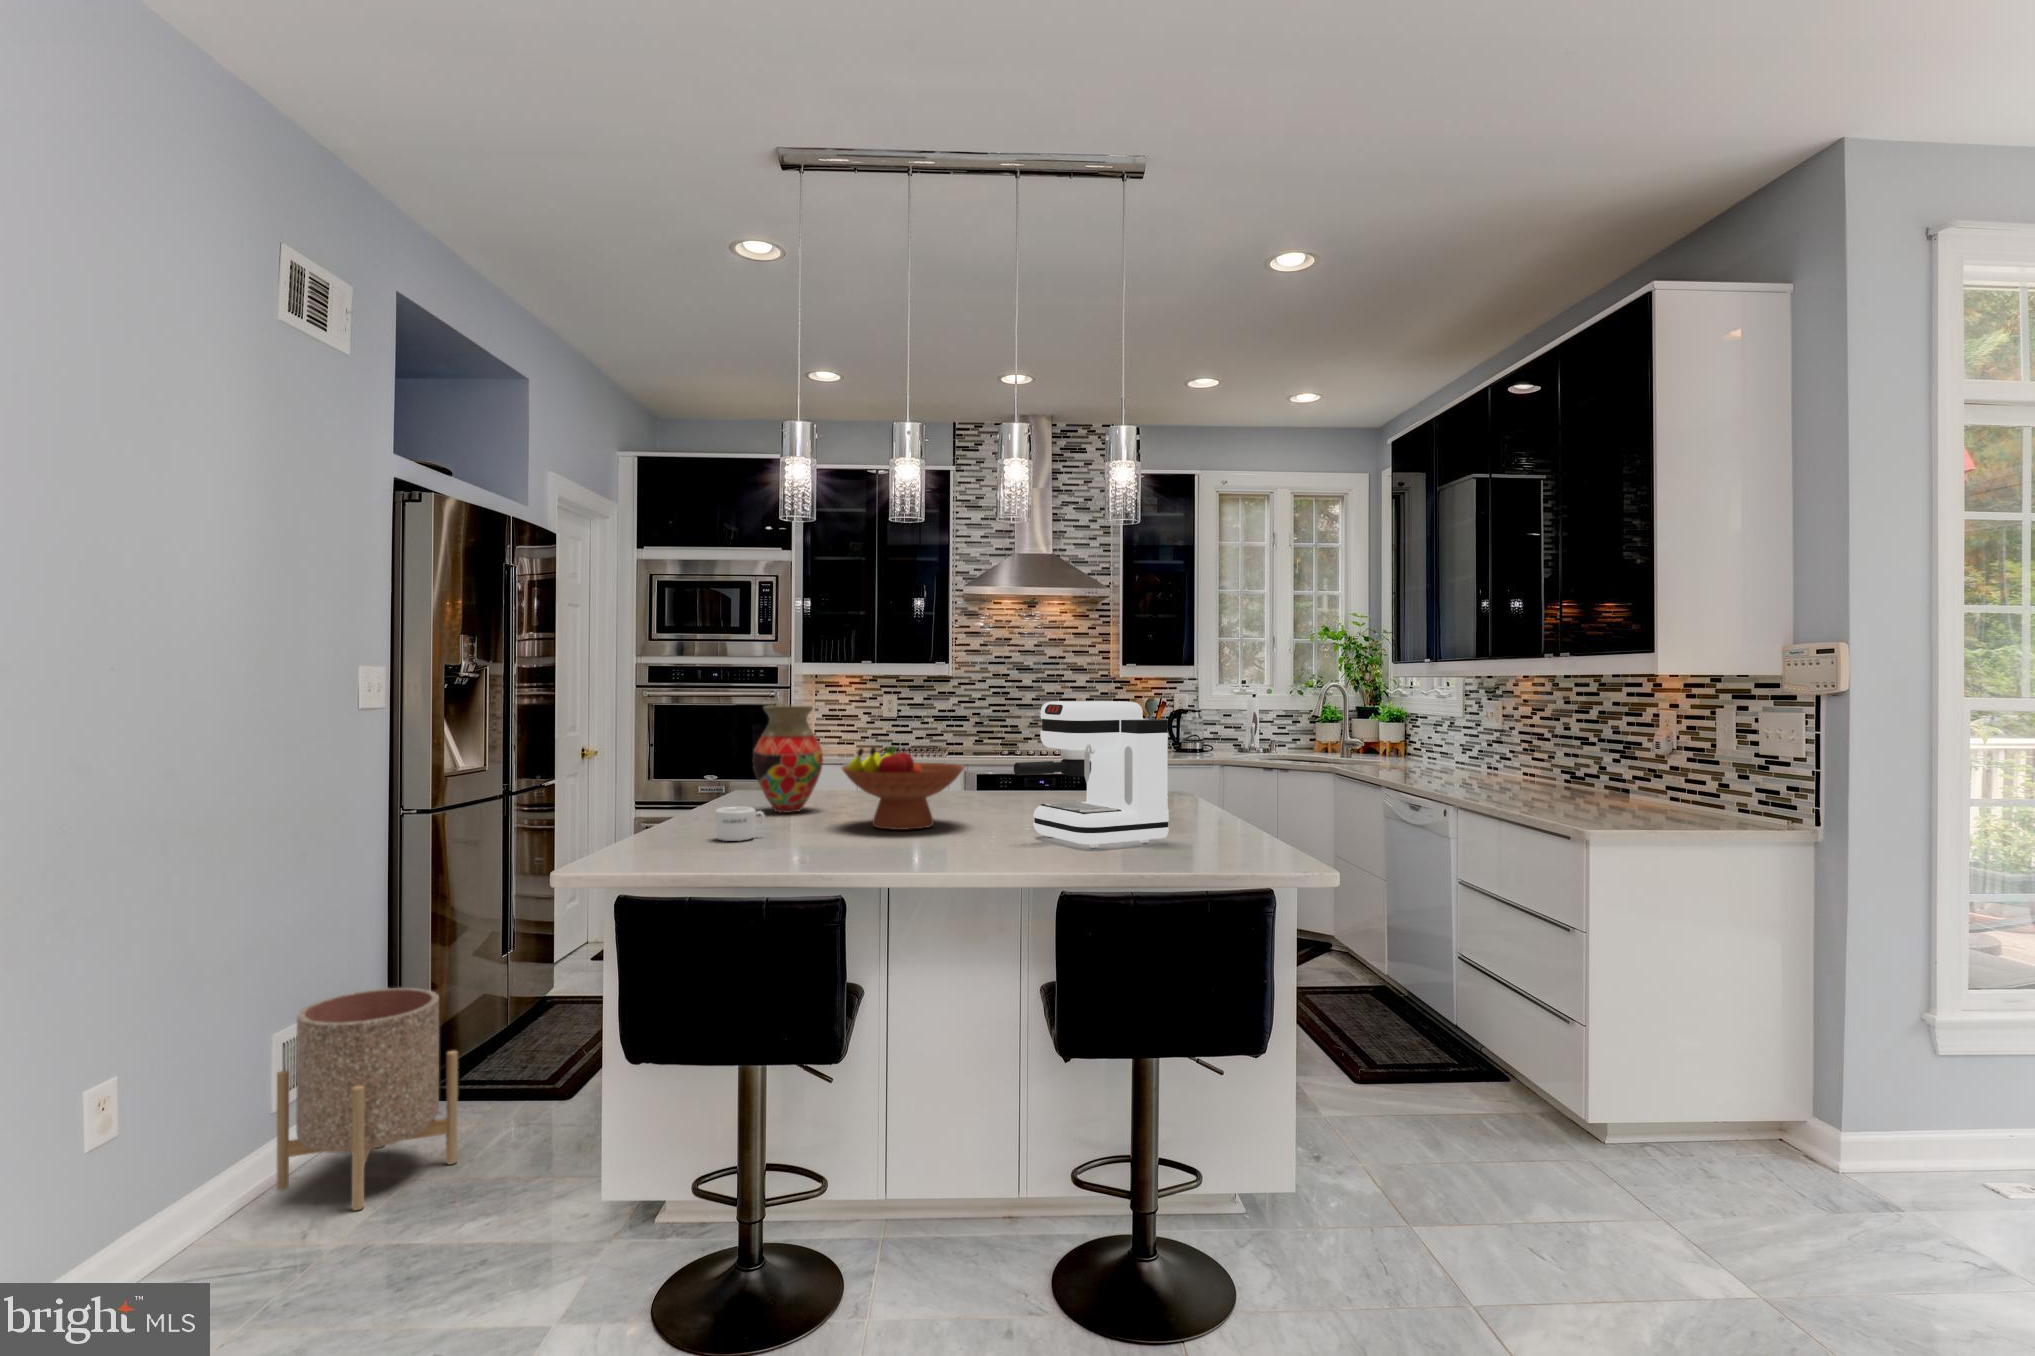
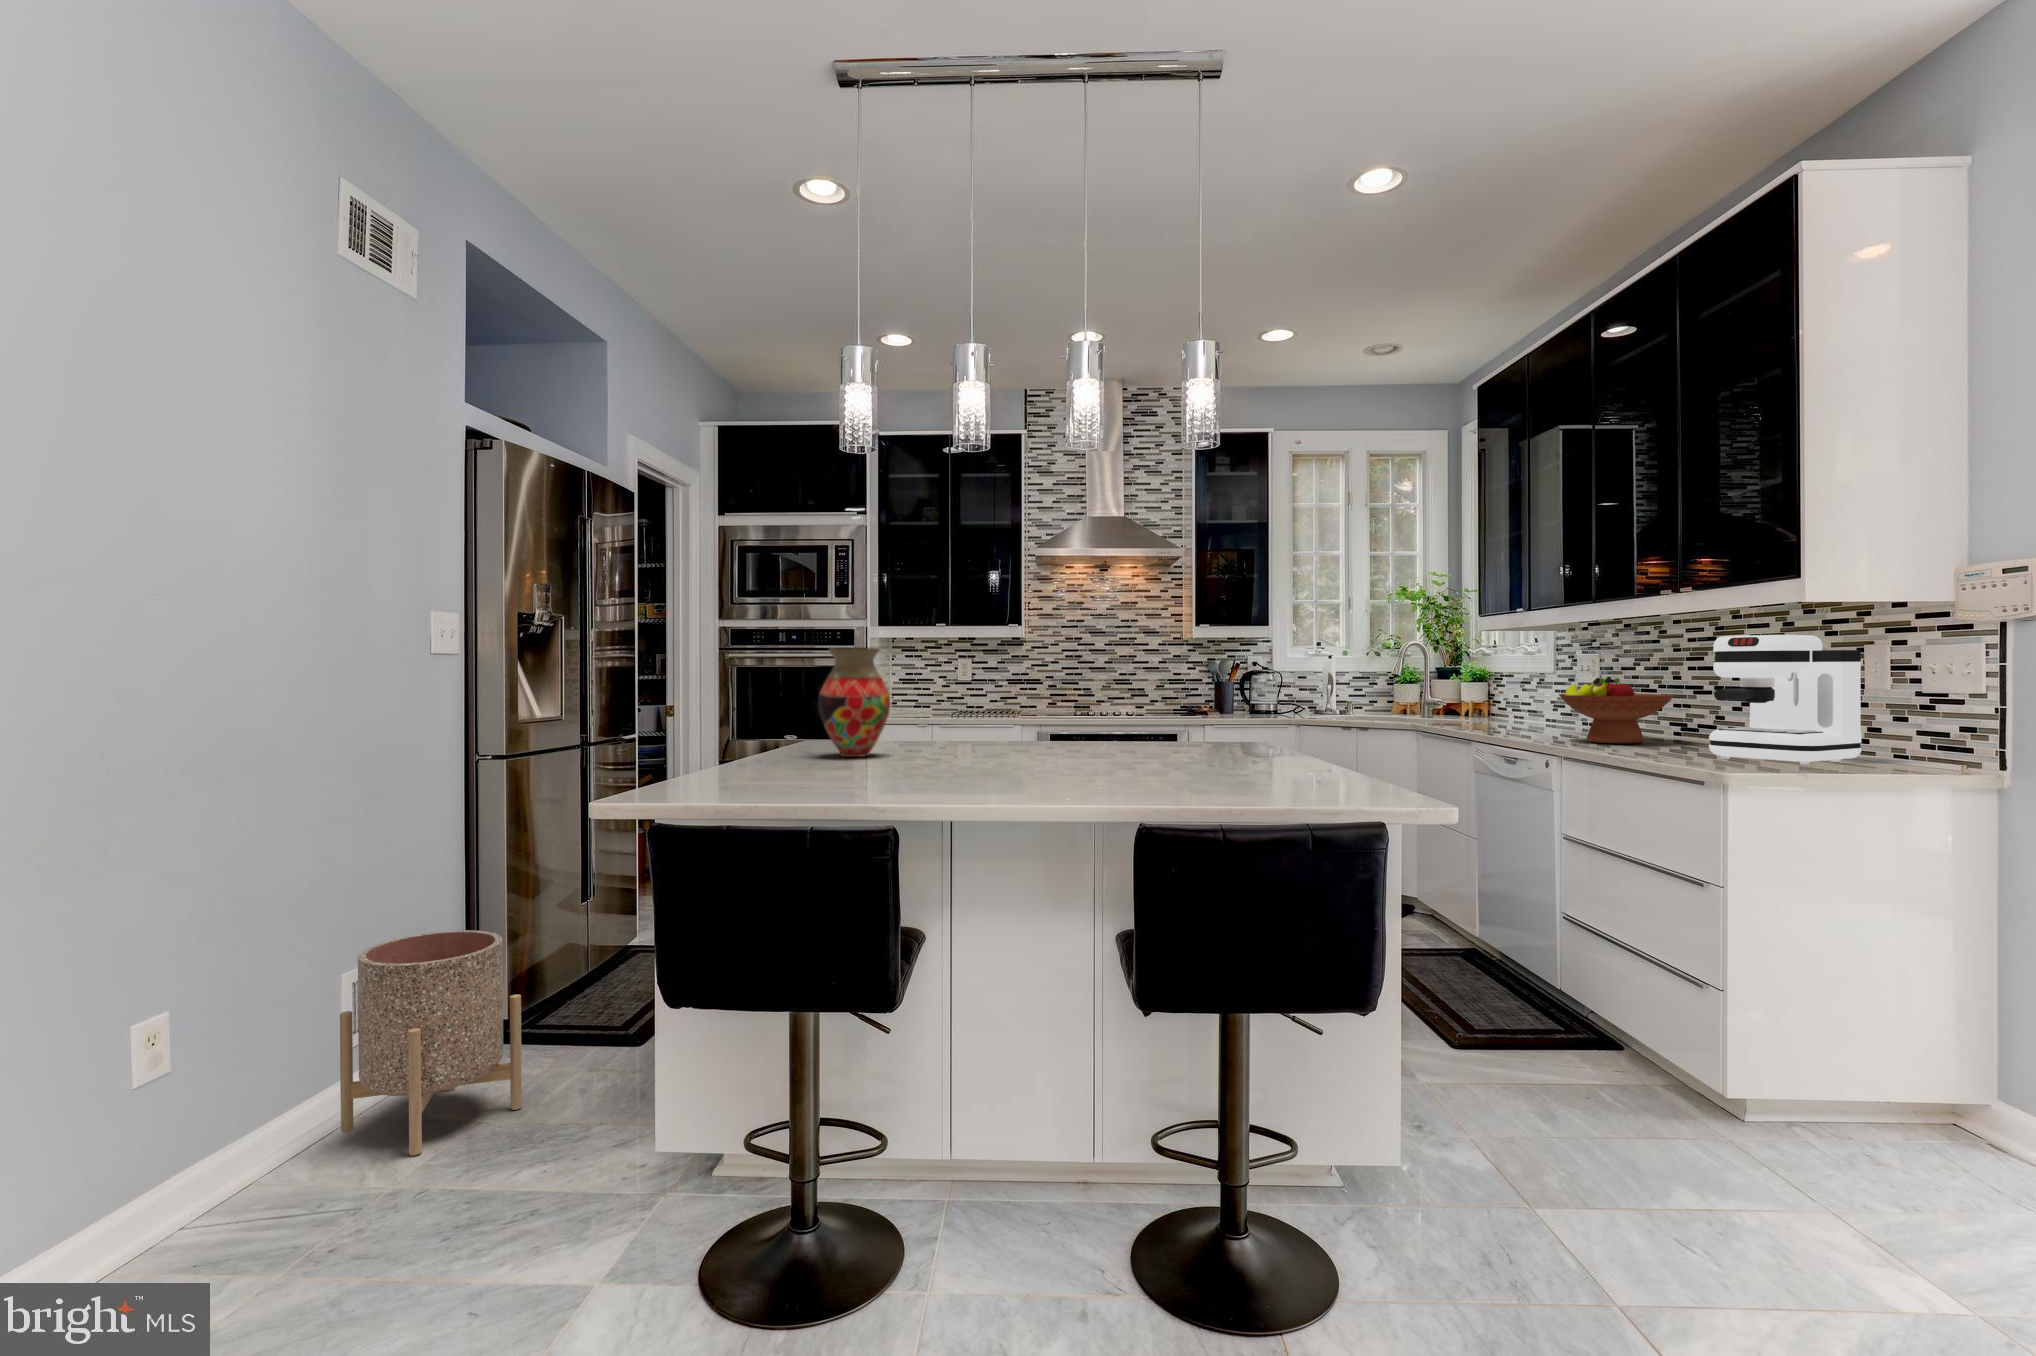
coffee maker: present [1014,701,1169,848] -> present [1709,635,1861,765]
fruit bowl: present [842,746,964,830] -> present [1559,677,1674,744]
mug: present [715,807,765,841] -> none [772,745,825,779]

